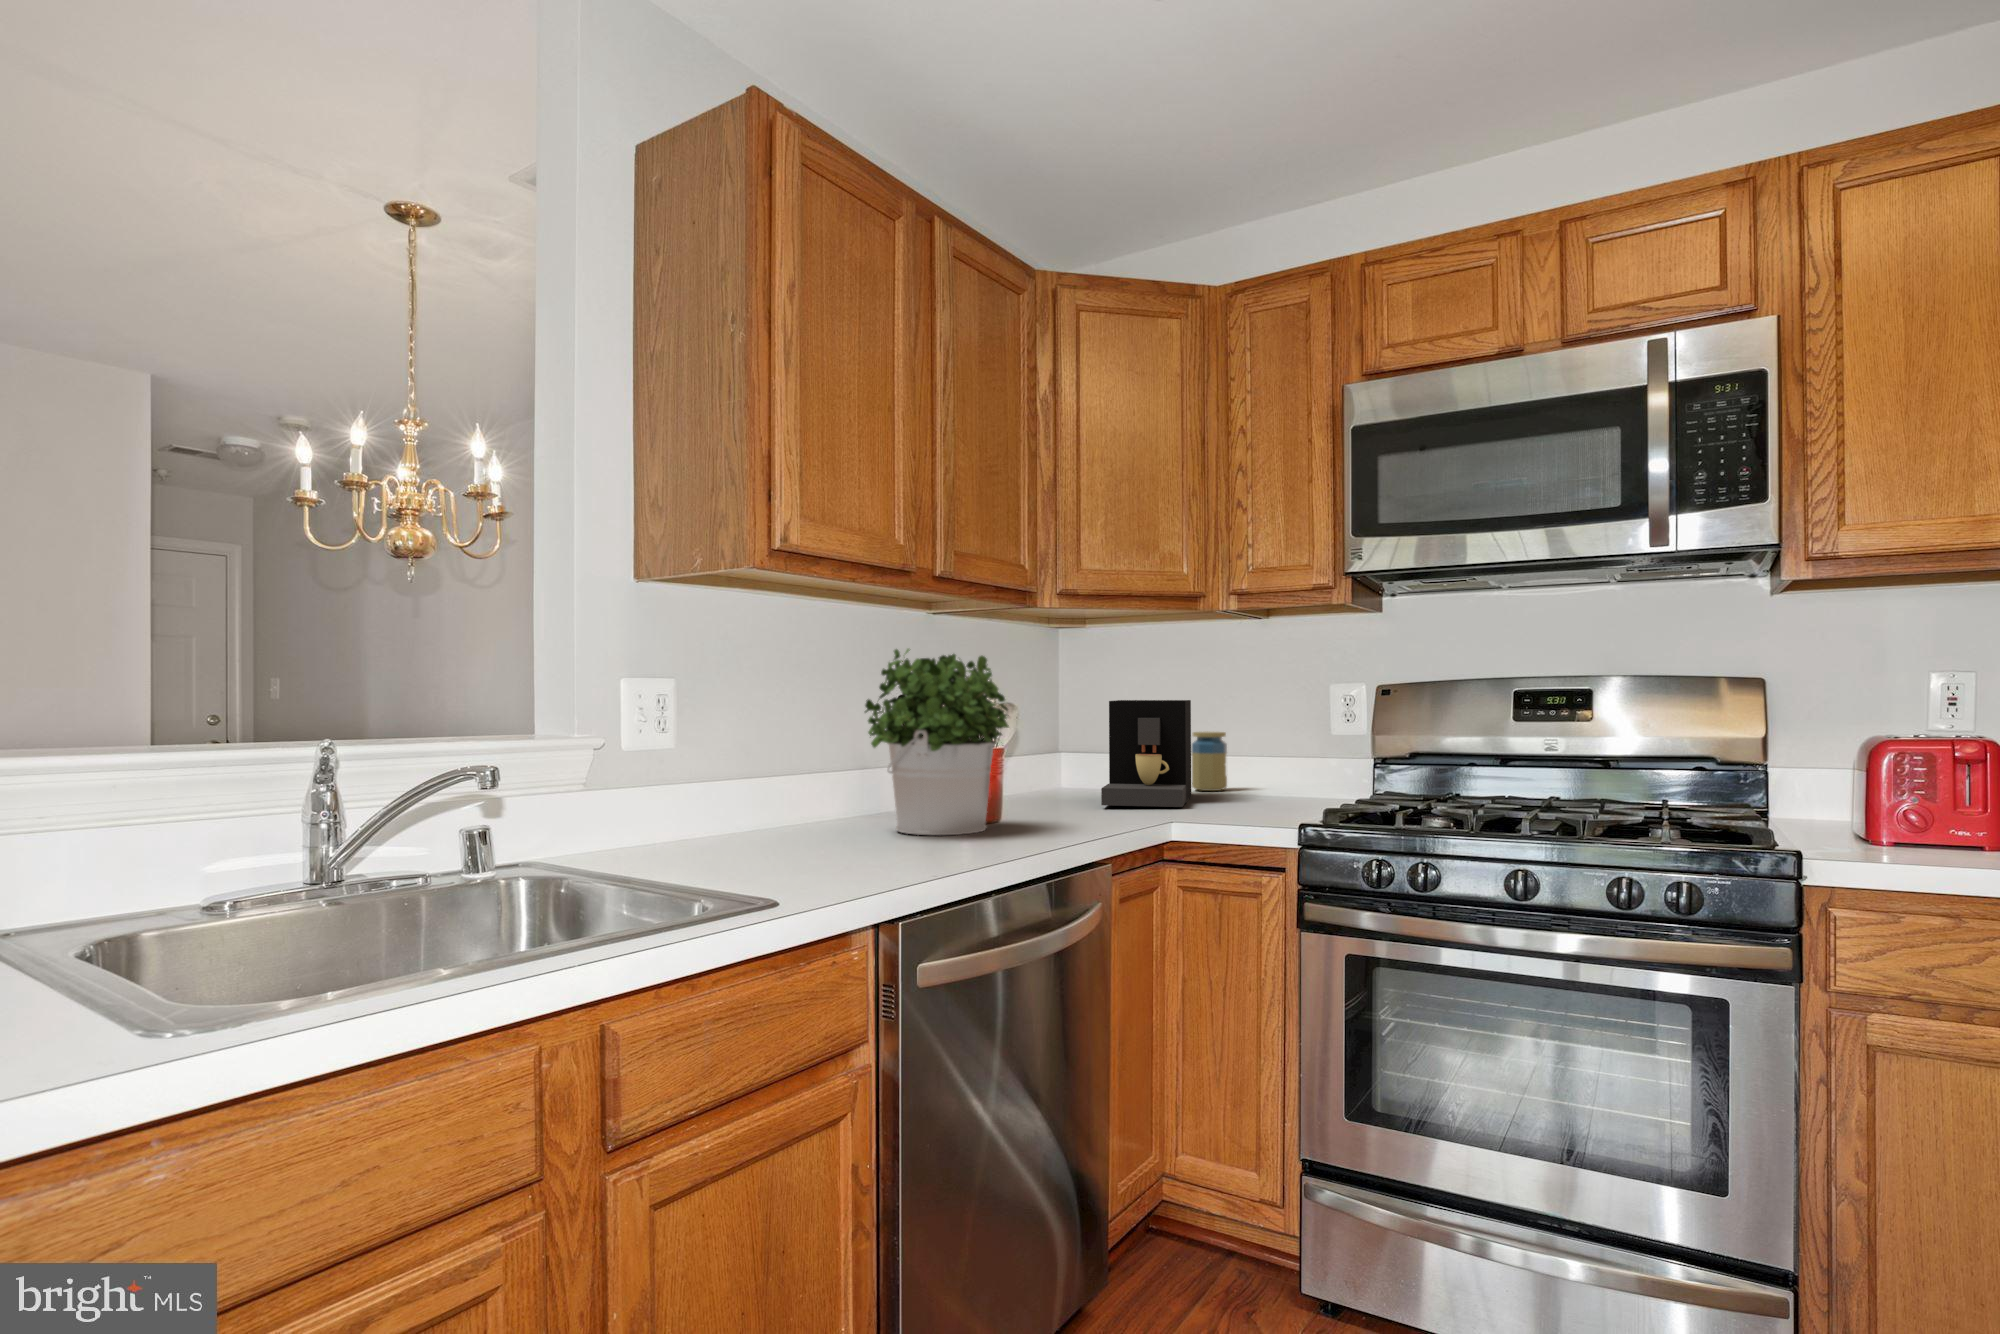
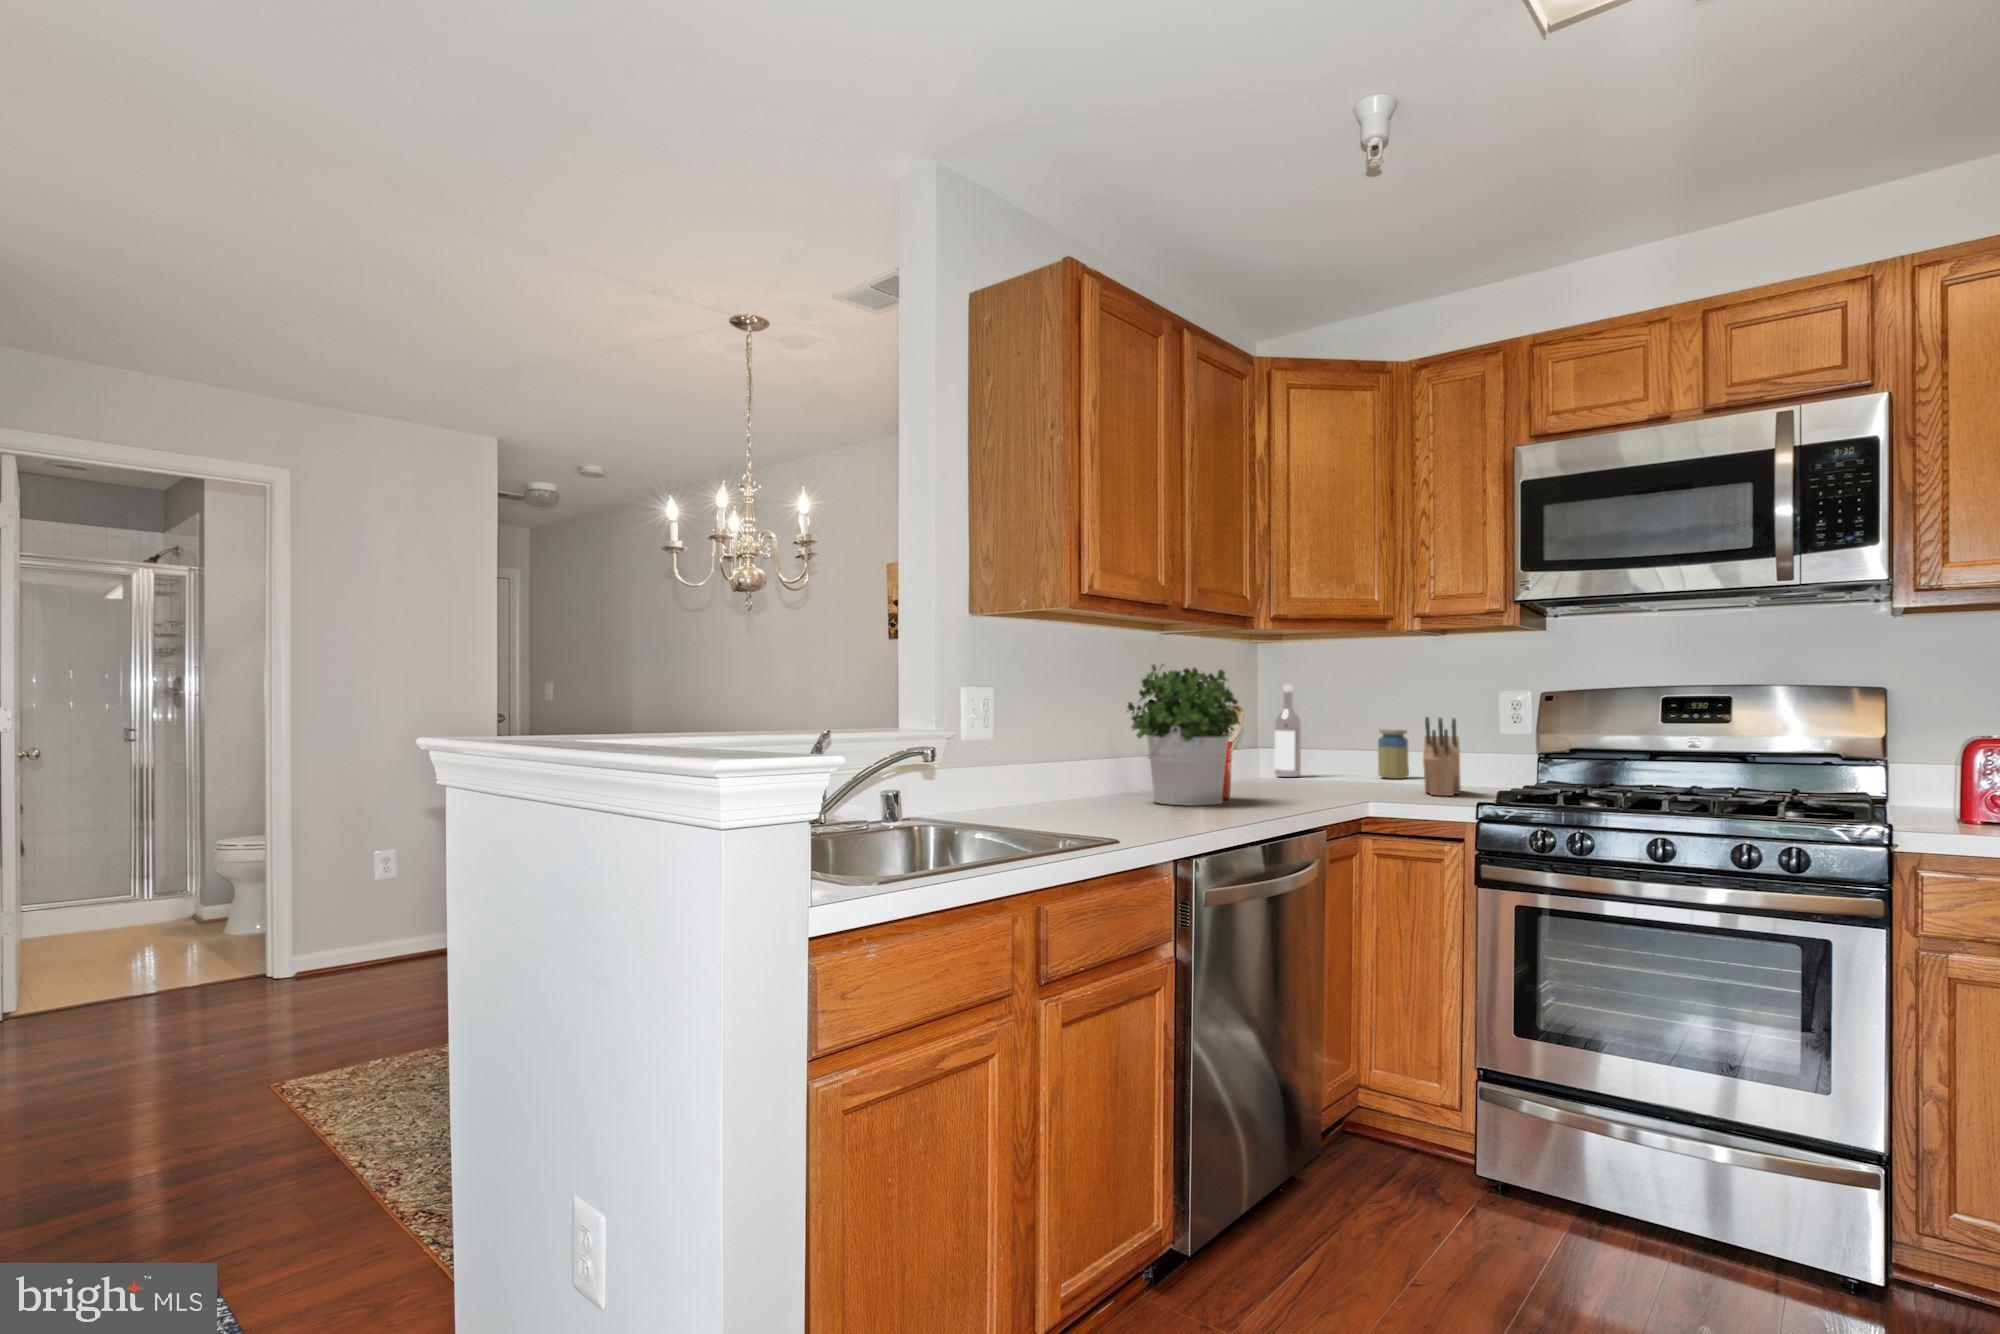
wine bottle: none [1073,679,1103,791] -> present [1275,685,1301,777]
coffee maker: present [1101,700,1191,807] -> none [1307,703,1379,789]
knife block: none [1237,716,1283,815] -> present [1423,717,1461,796]

